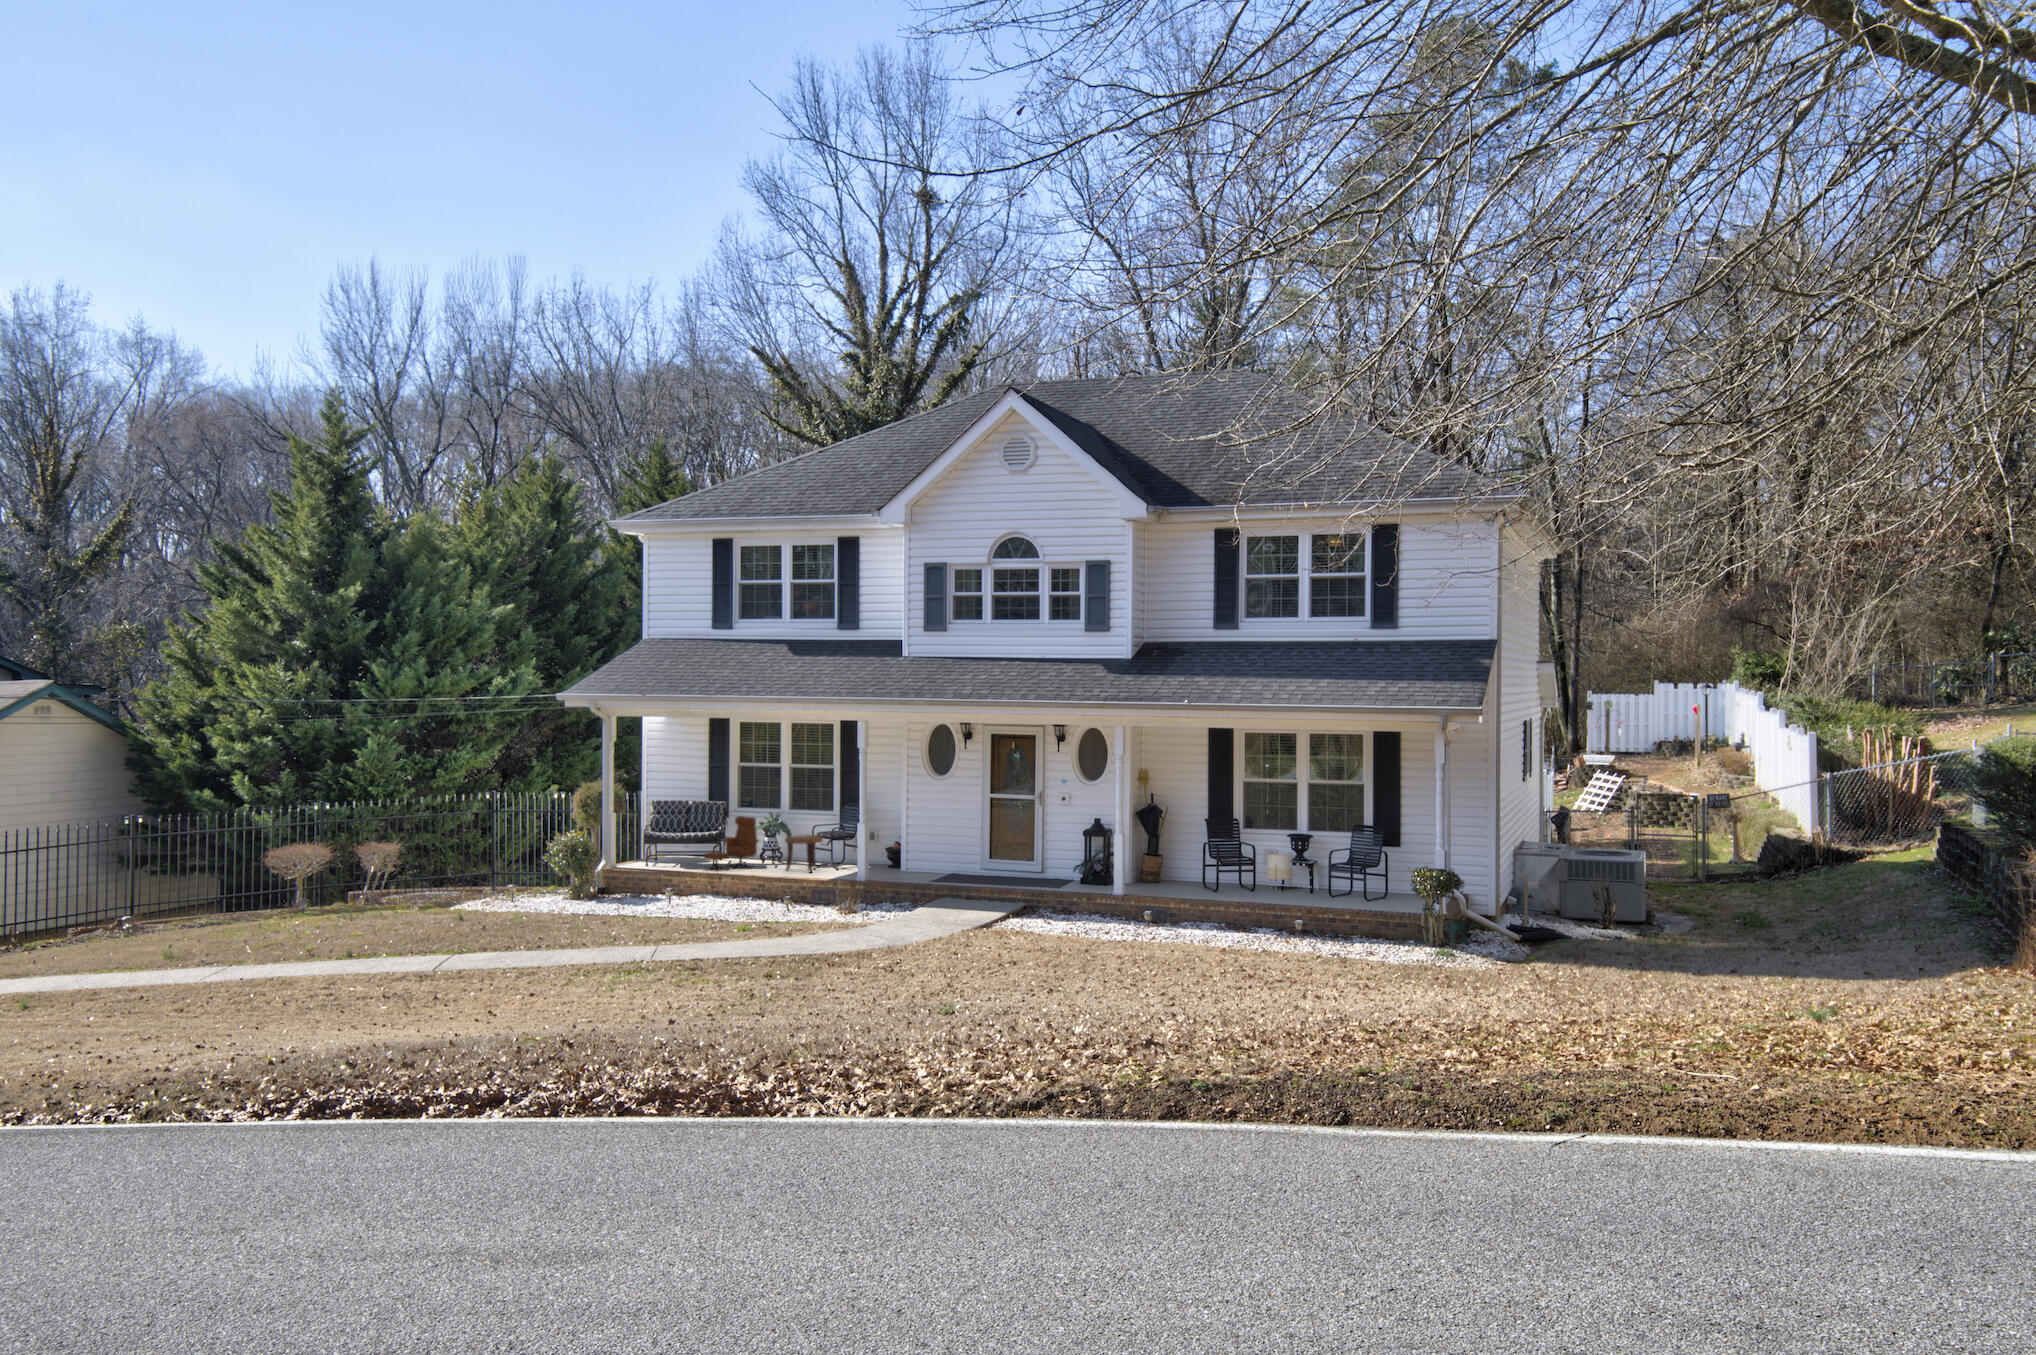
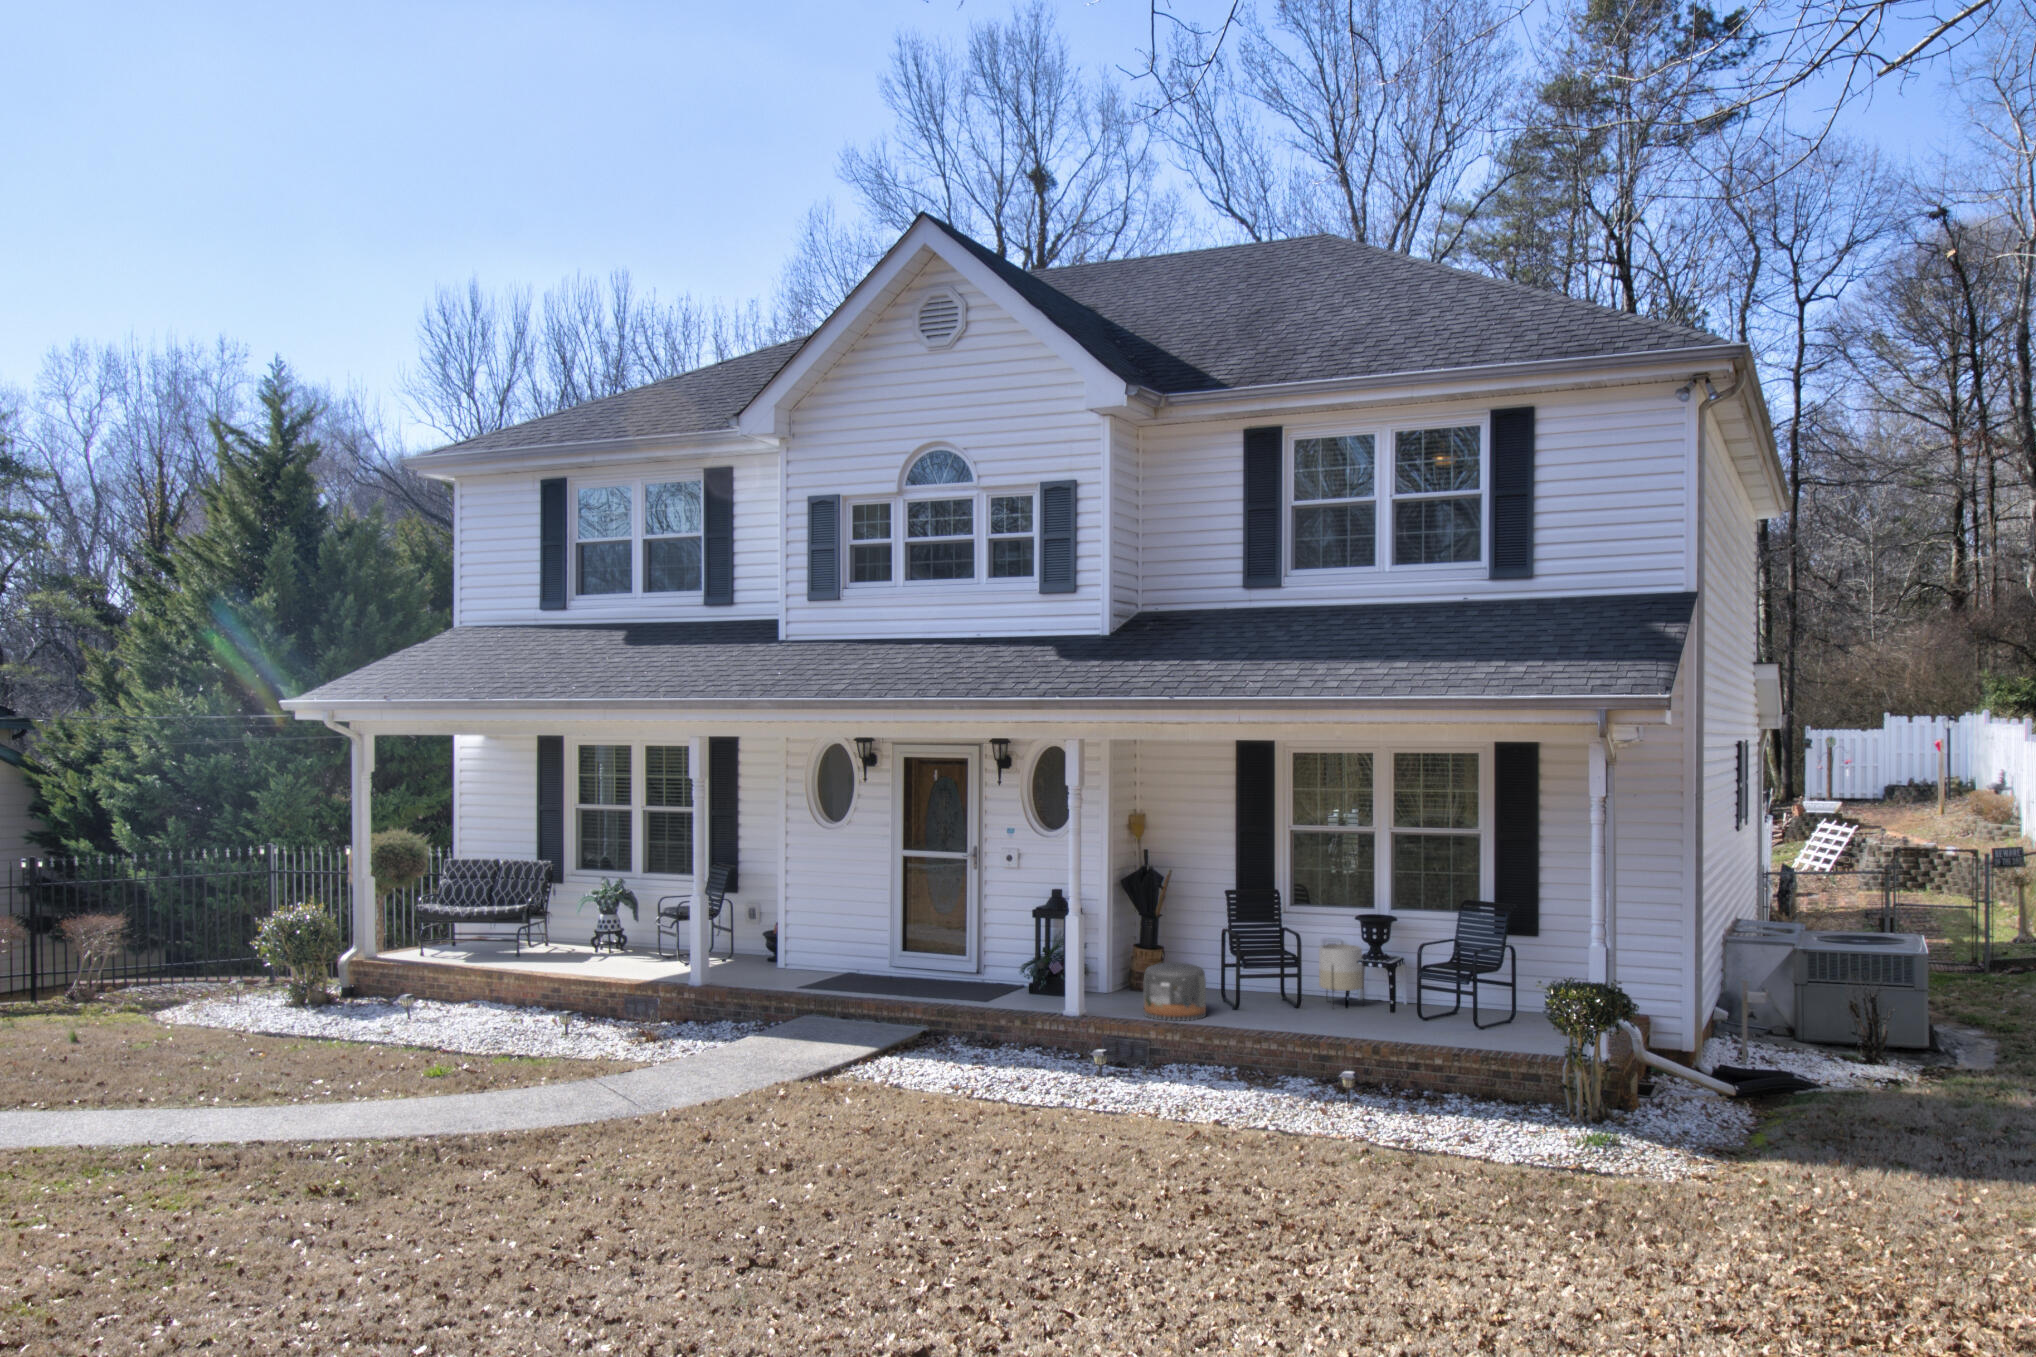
lounge chair: present [704,816,758,870] -> none [499,876,587,957]
side table: present [785,835,823,873] -> none [612,905,672,961]
pouf: none [1165,864,1203,898] -> present [1143,962,1206,1021]
watering can: present [1440,916,1467,944] -> none [1613,1071,1678,1130]

